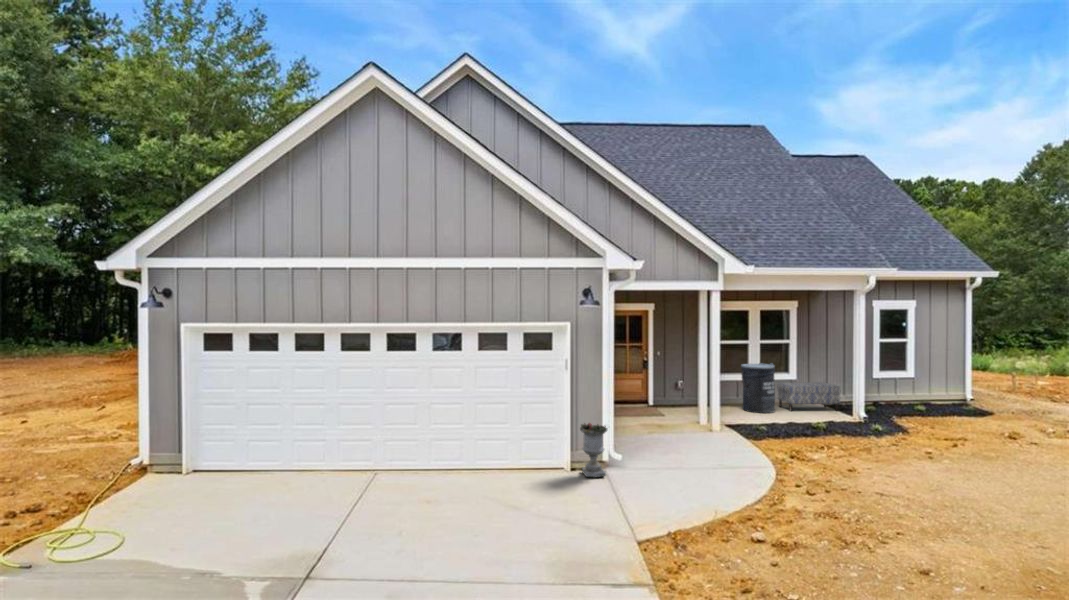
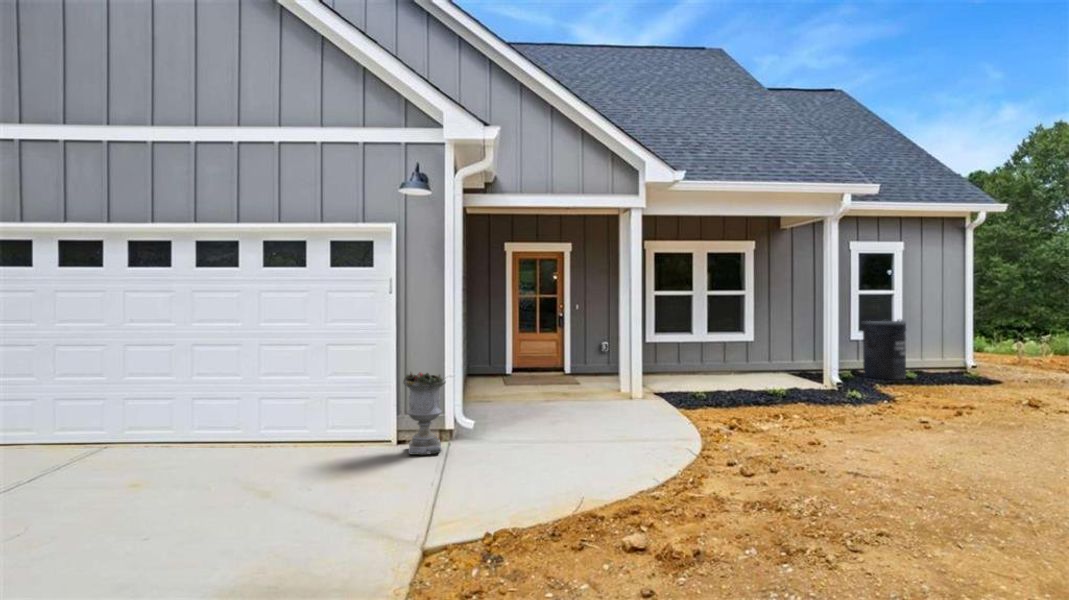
trash can: present [741,363,775,413] -> present [861,319,906,380]
bench: present [777,382,841,411] -> none [731,345,810,380]

